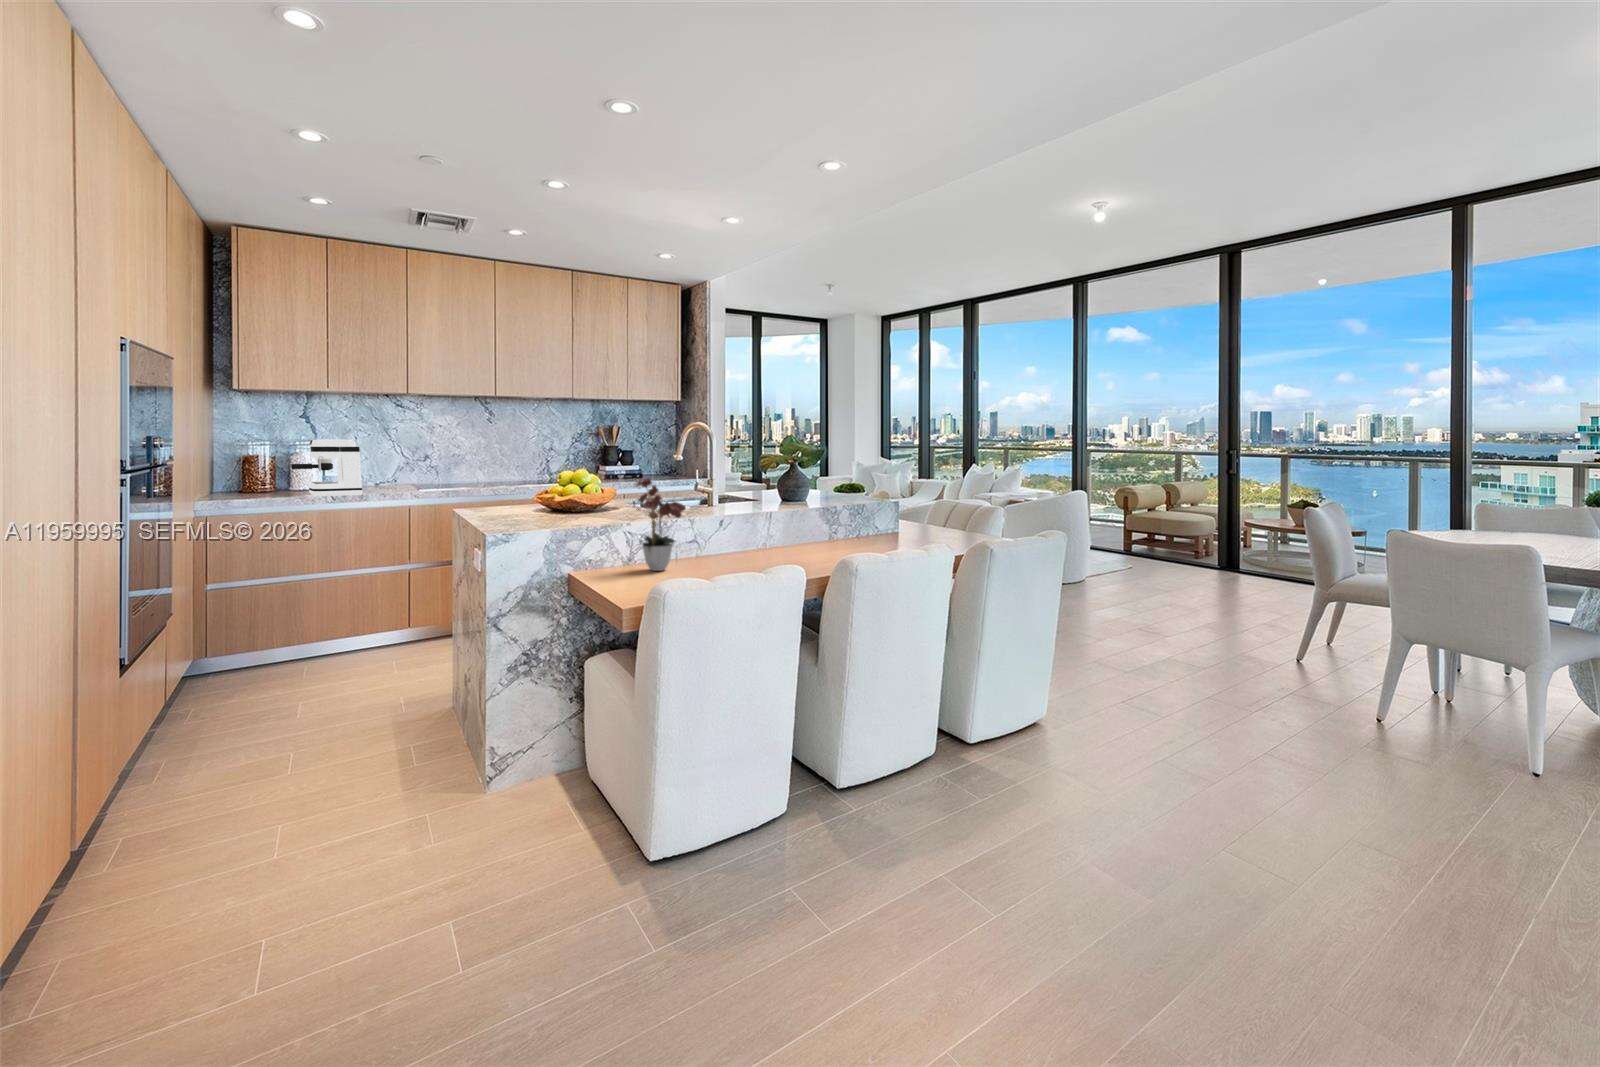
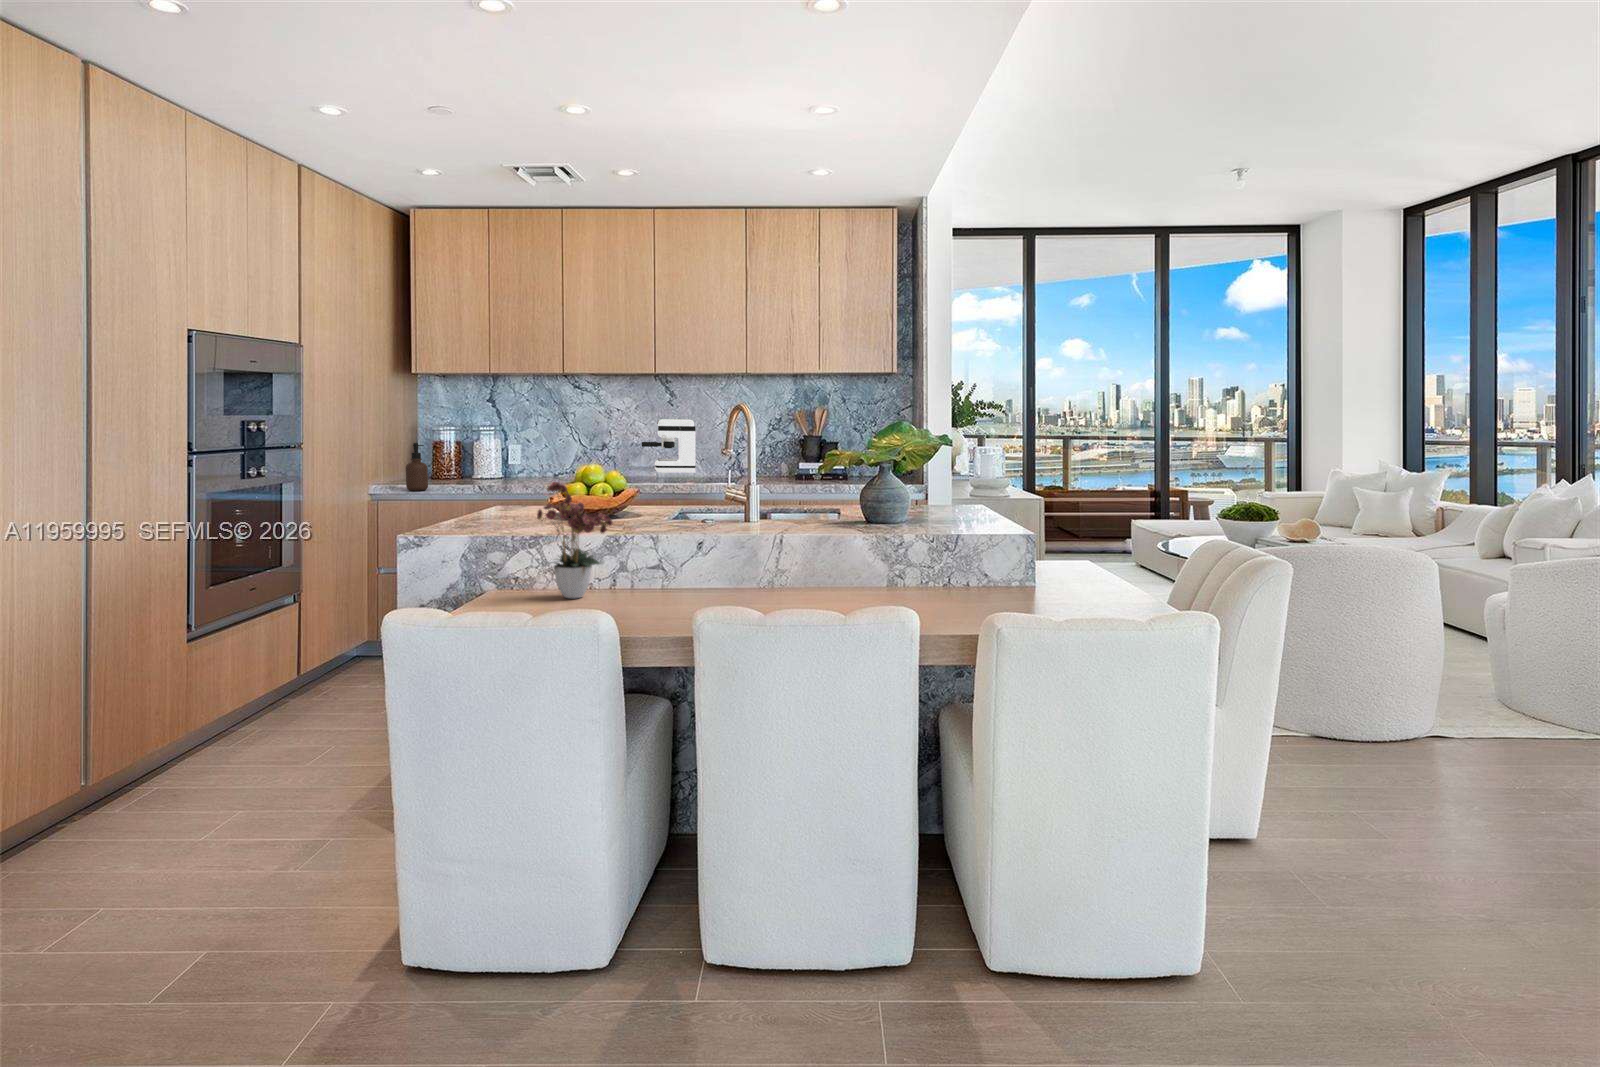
coffee maker: present [291,439,362,497] -> present [642,419,696,474]
soap dispenser: none [259,456,284,503] -> present [406,443,428,491]

